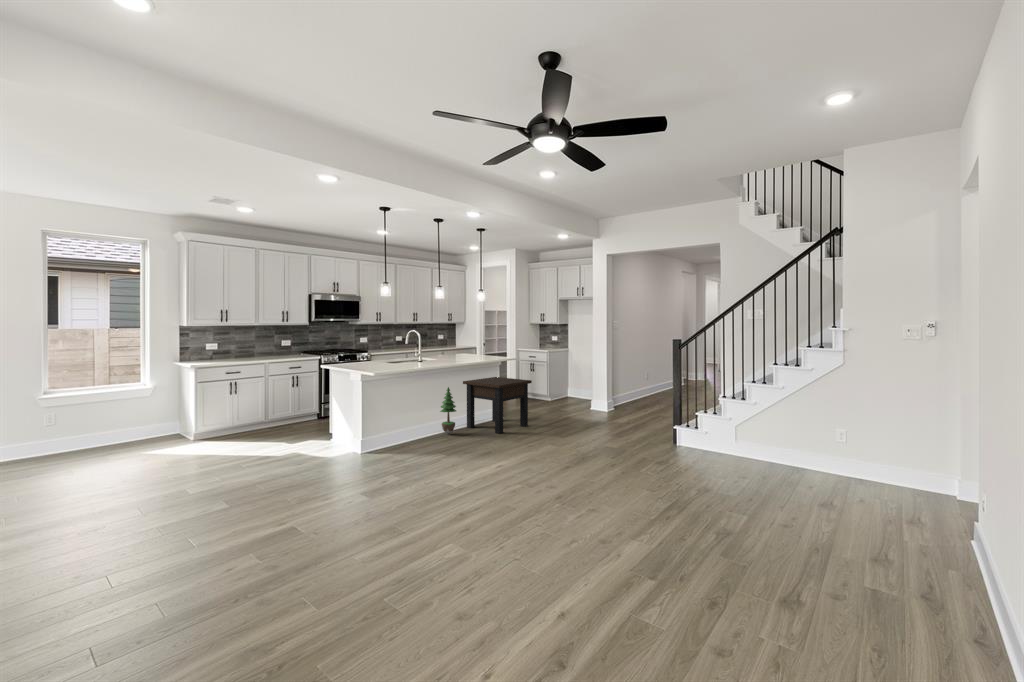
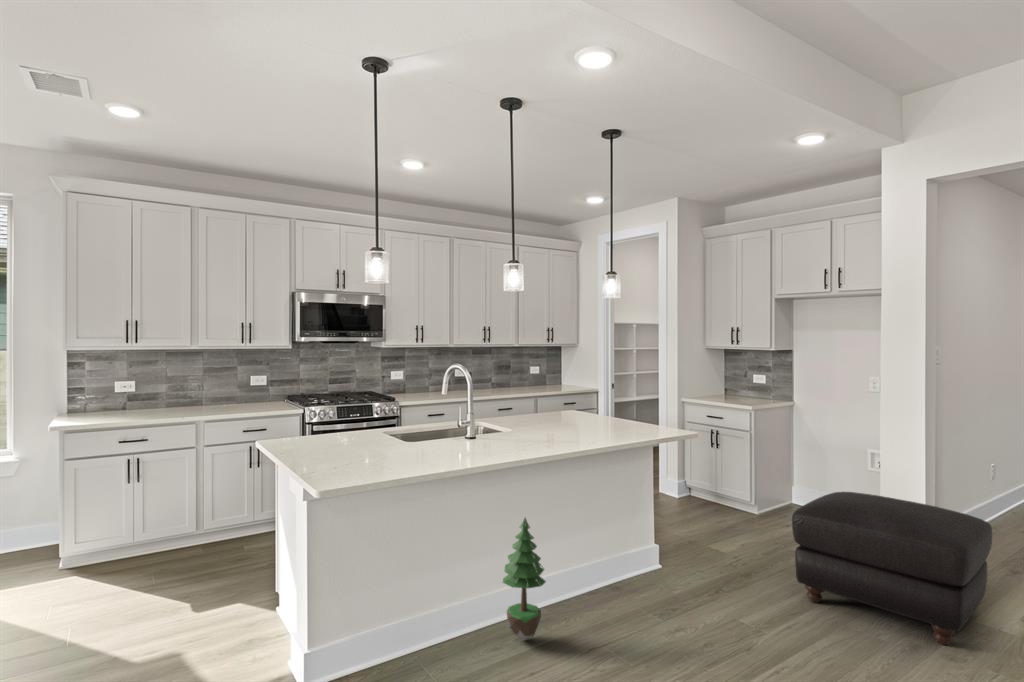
side table: present [463,377,532,434] -> none [564,478,742,656]
ottoman: none [553,379,622,426] -> present [792,492,992,645]

